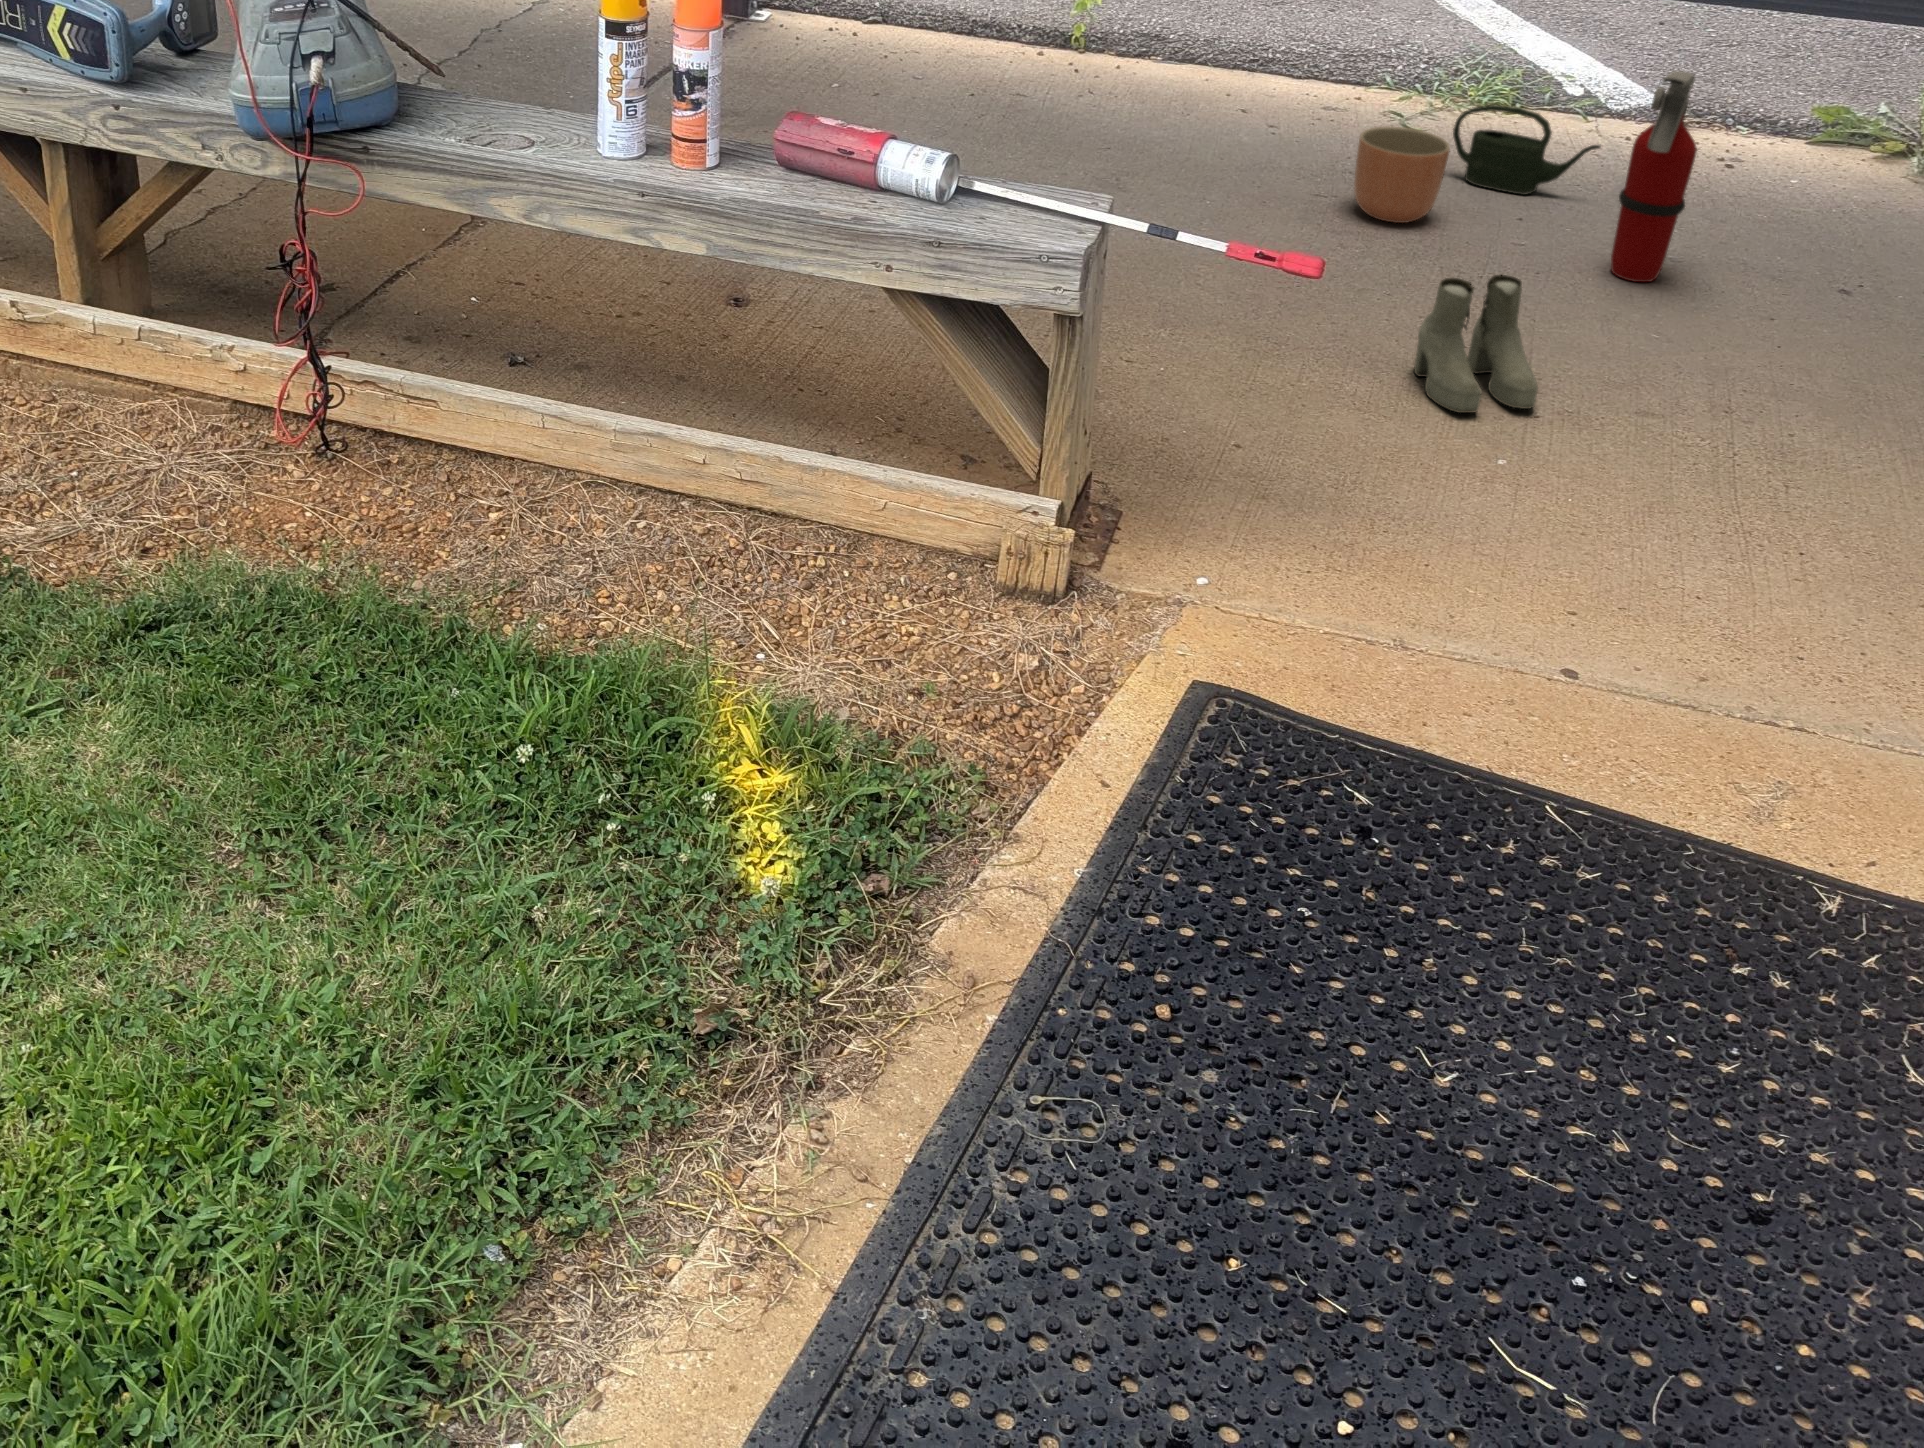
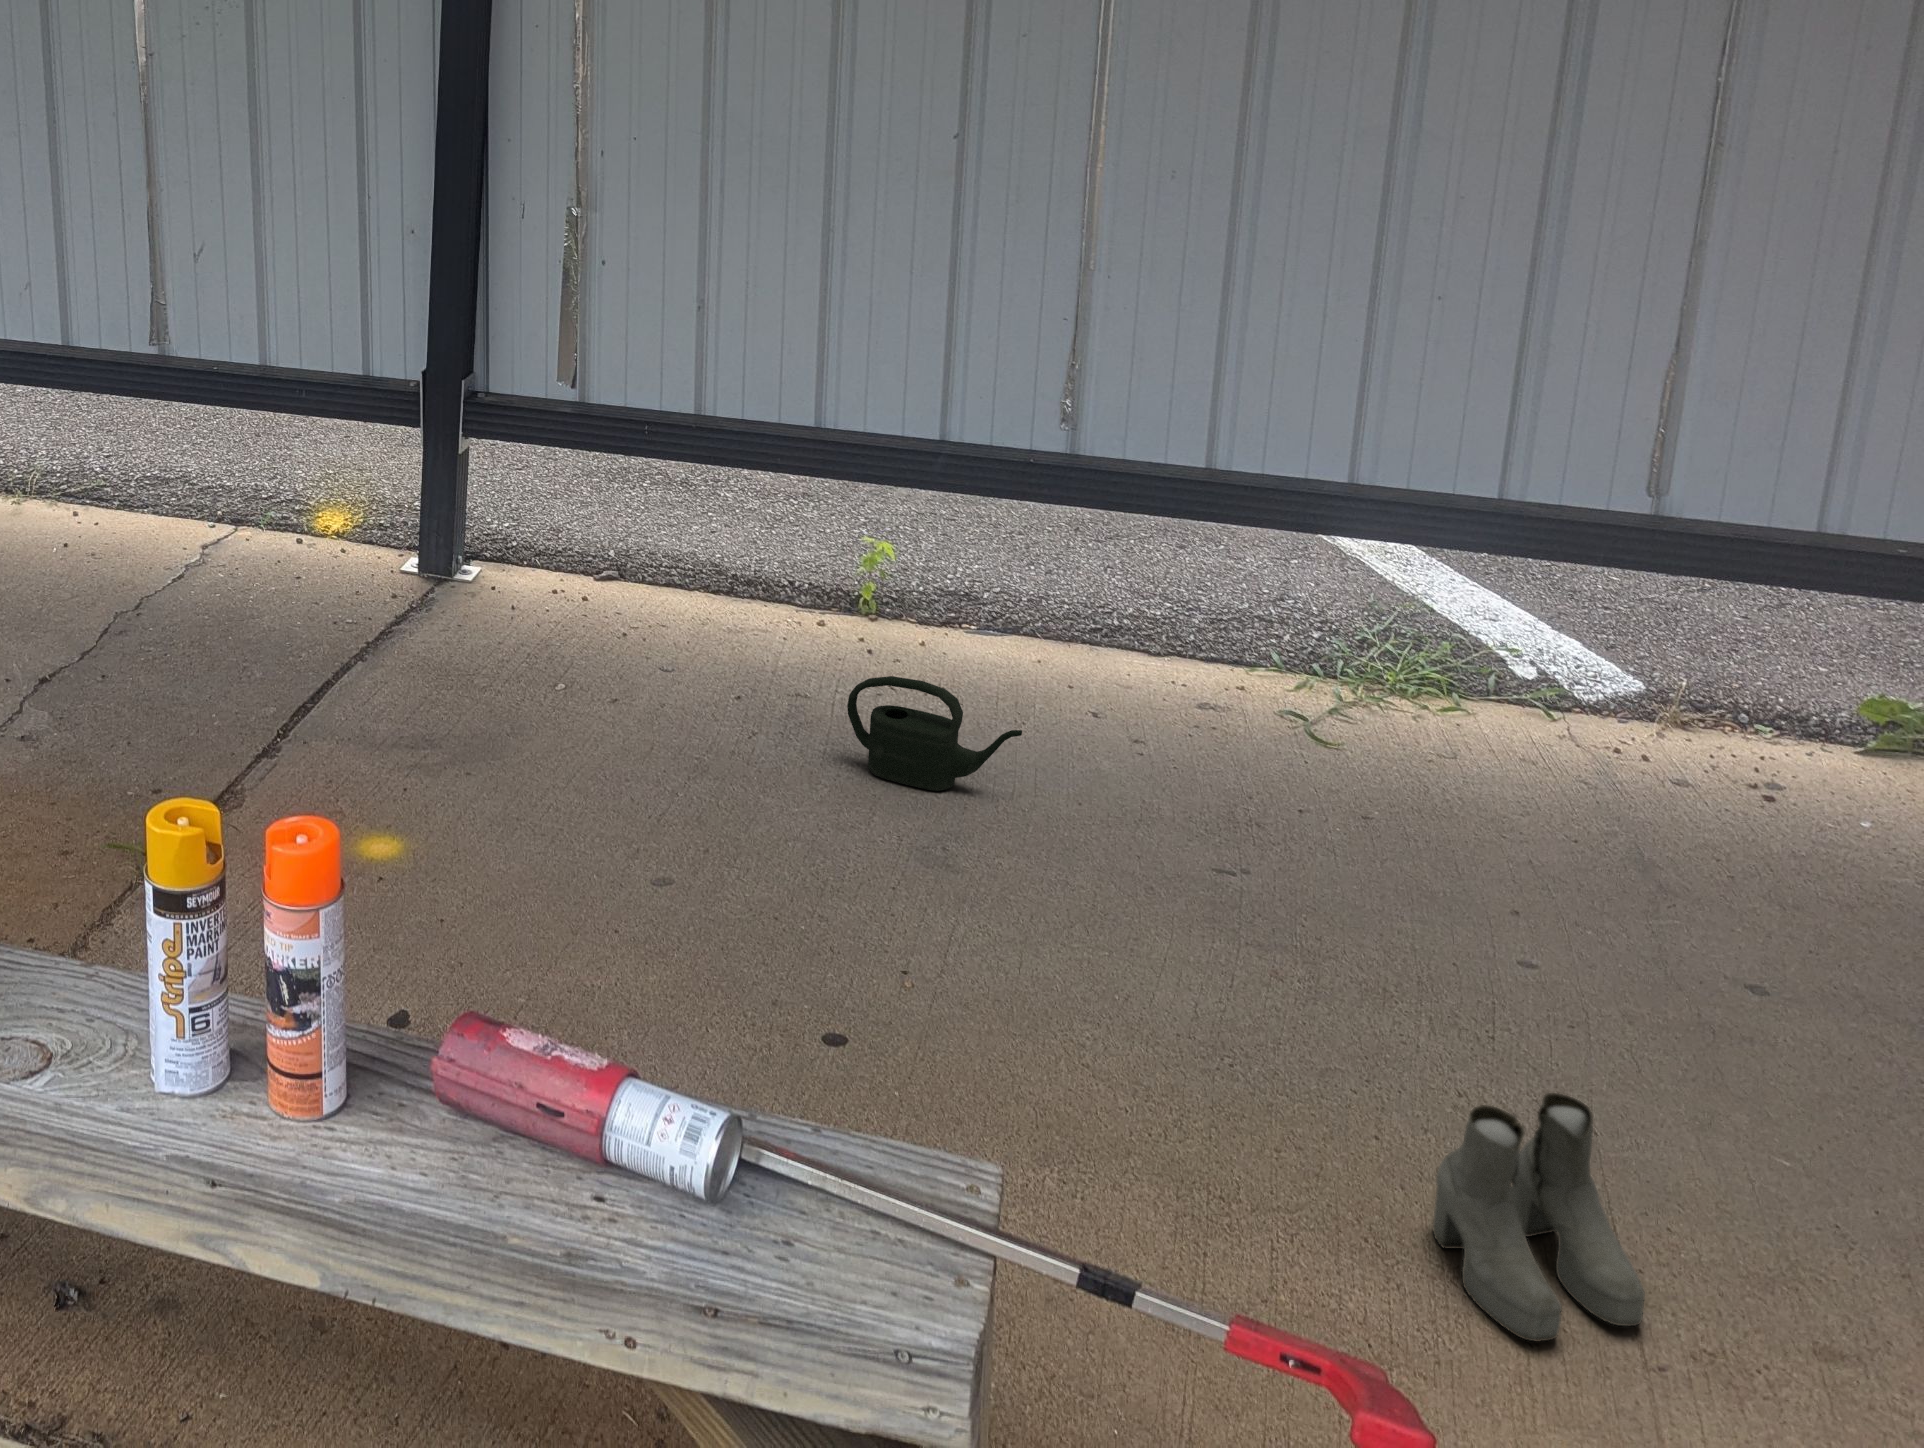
fire extinguisher: present [1611,71,1697,282] -> none [1651,724,1763,1012]
watering can: present [1453,105,1601,195] -> present [847,676,1022,791]
planter: present [1354,127,1450,223] -> none [1266,766,1396,906]

